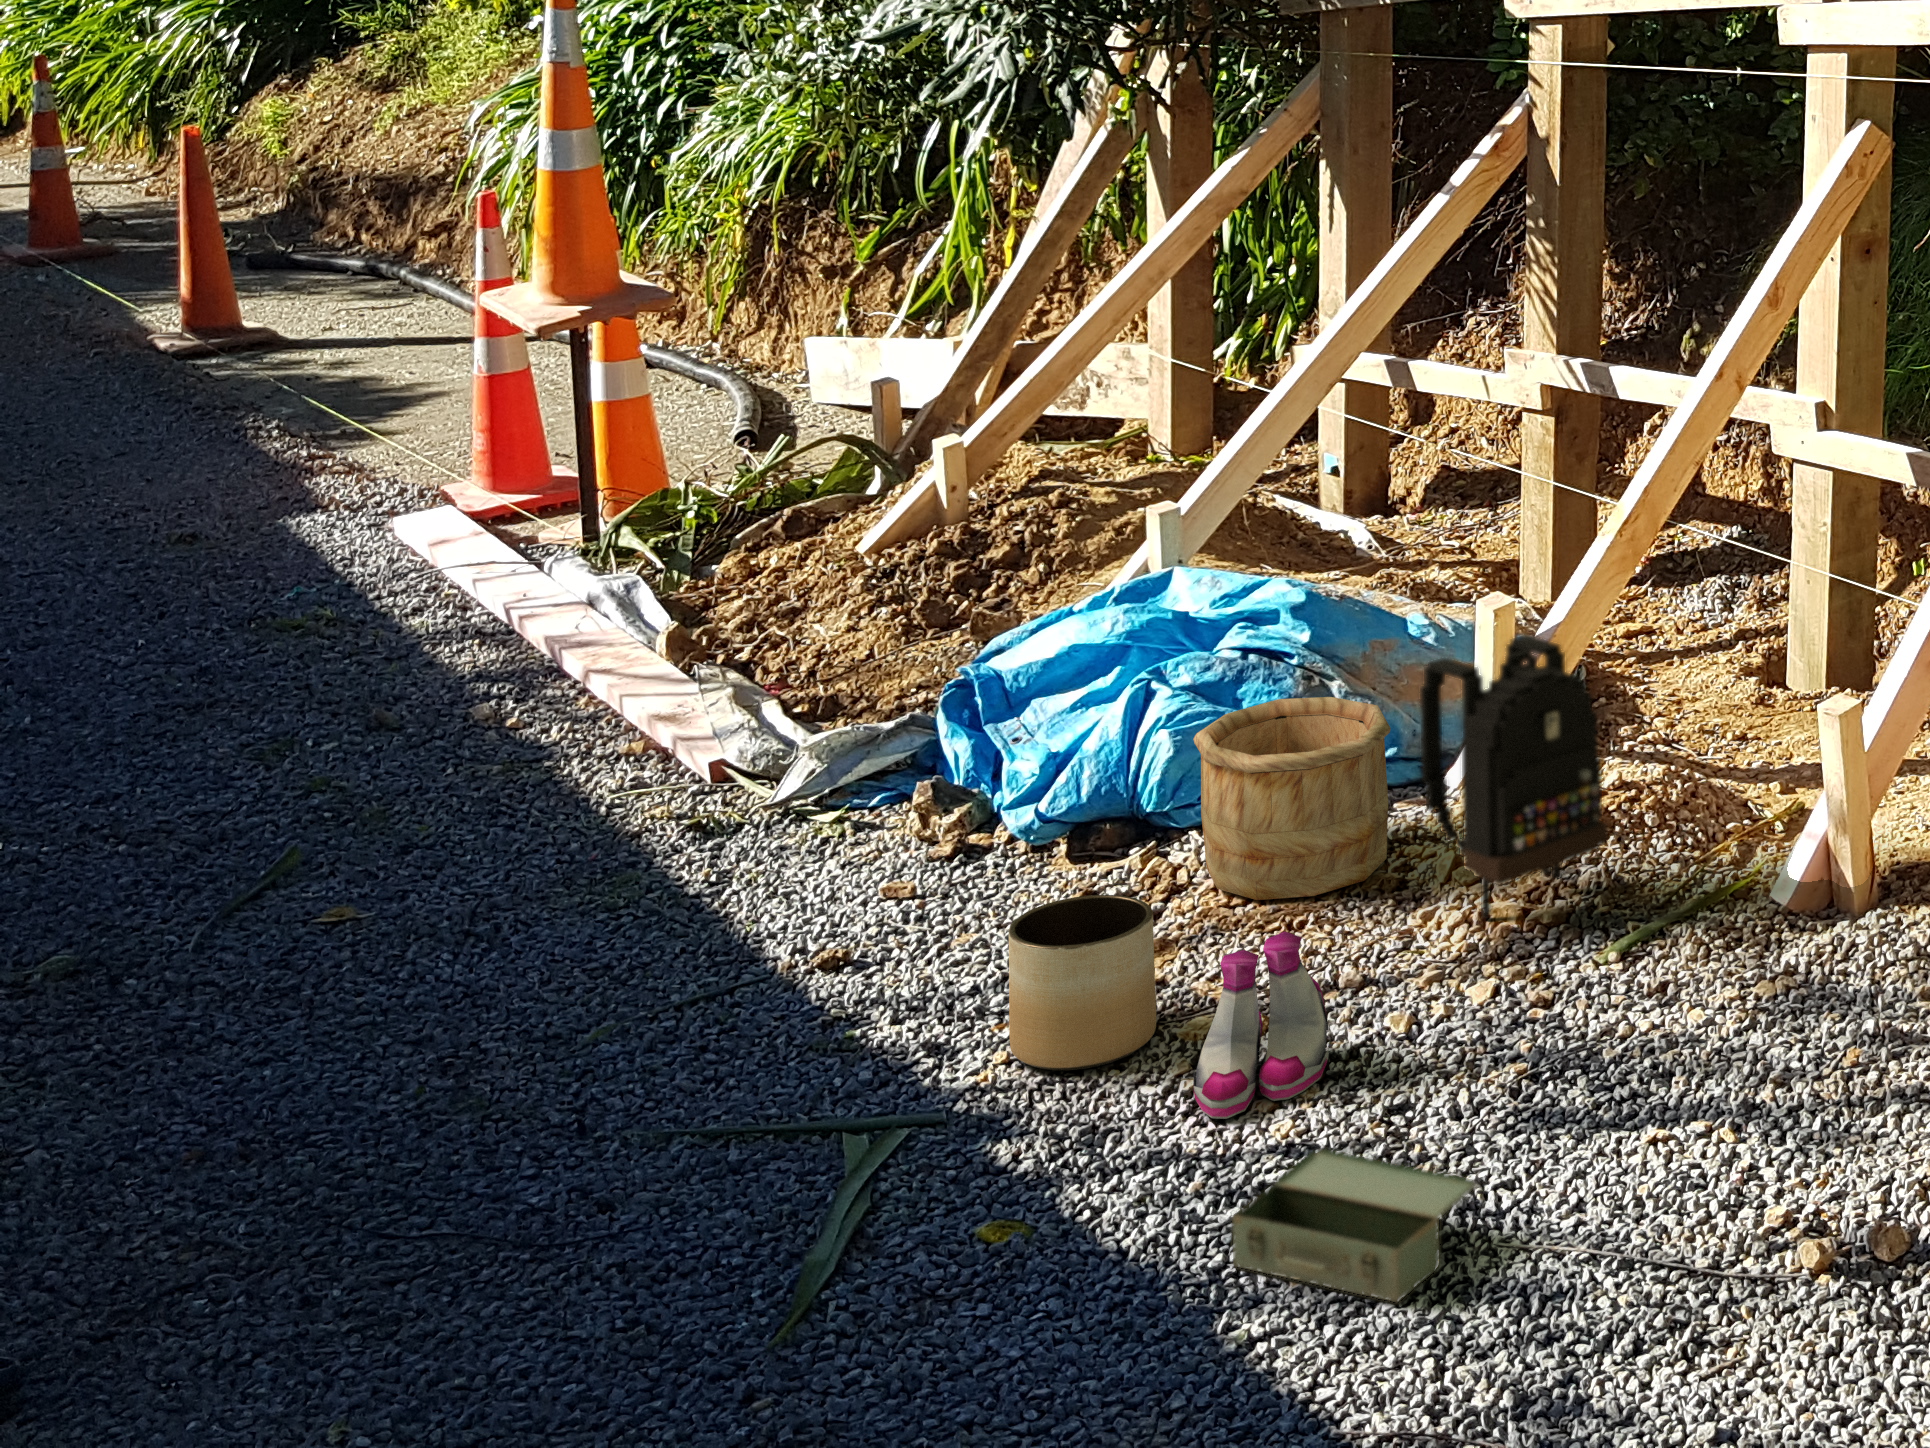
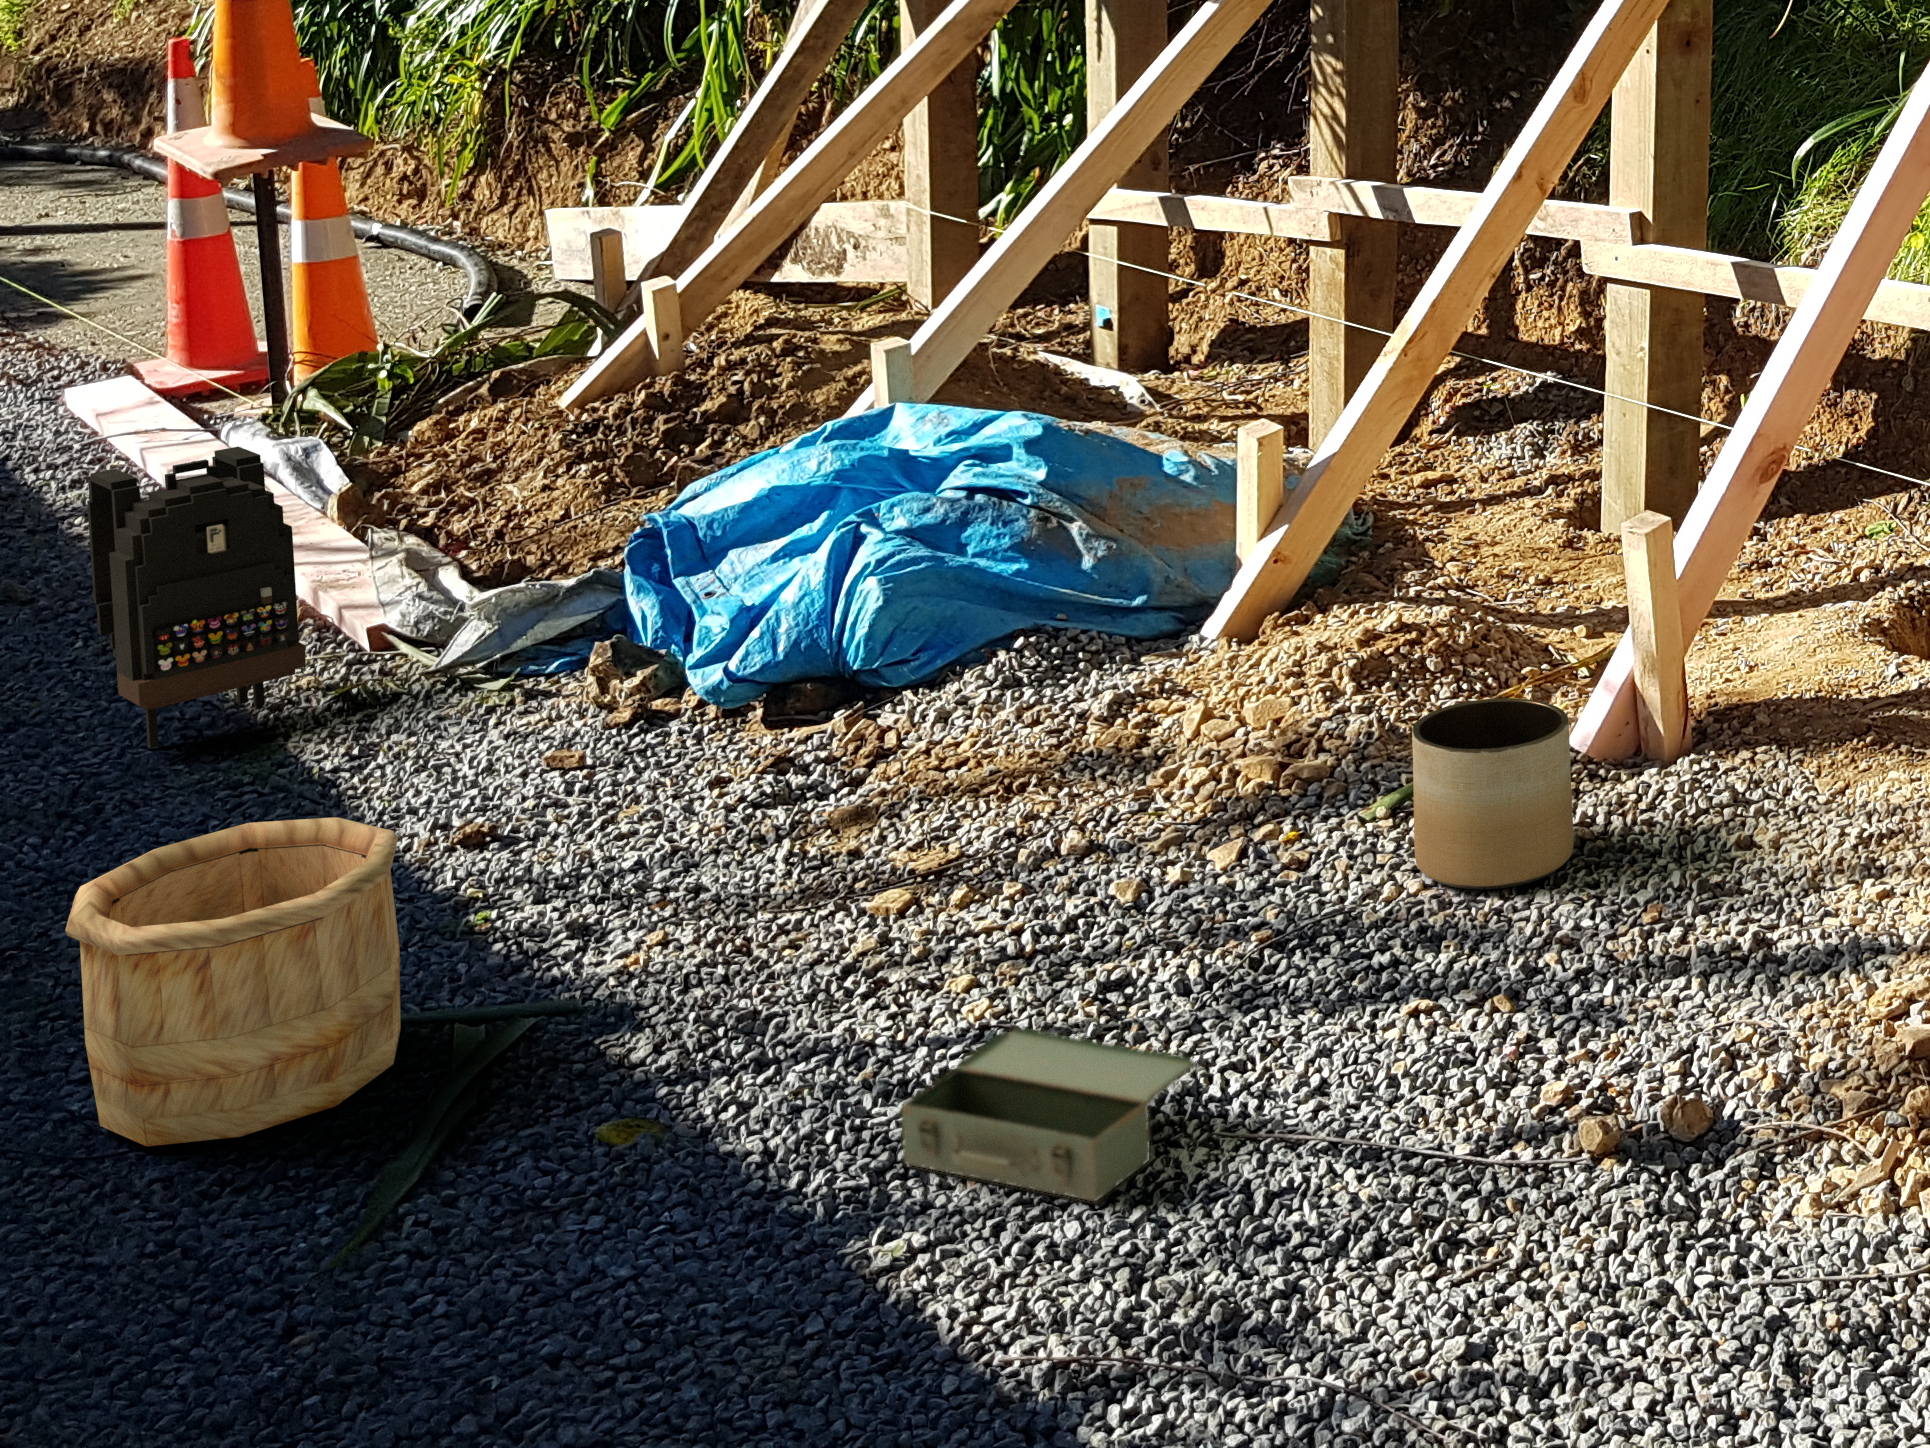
backpack: present [1420,635,1608,919] -> present [87,447,306,749]
wooden bucket: present [1193,697,1391,900] -> present [65,817,401,1146]
planter: present [1009,895,1156,1070] -> present [1412,698,1574,889]
boots: present [1193,932,1329,1119] -> none [877,784,1040,998]

